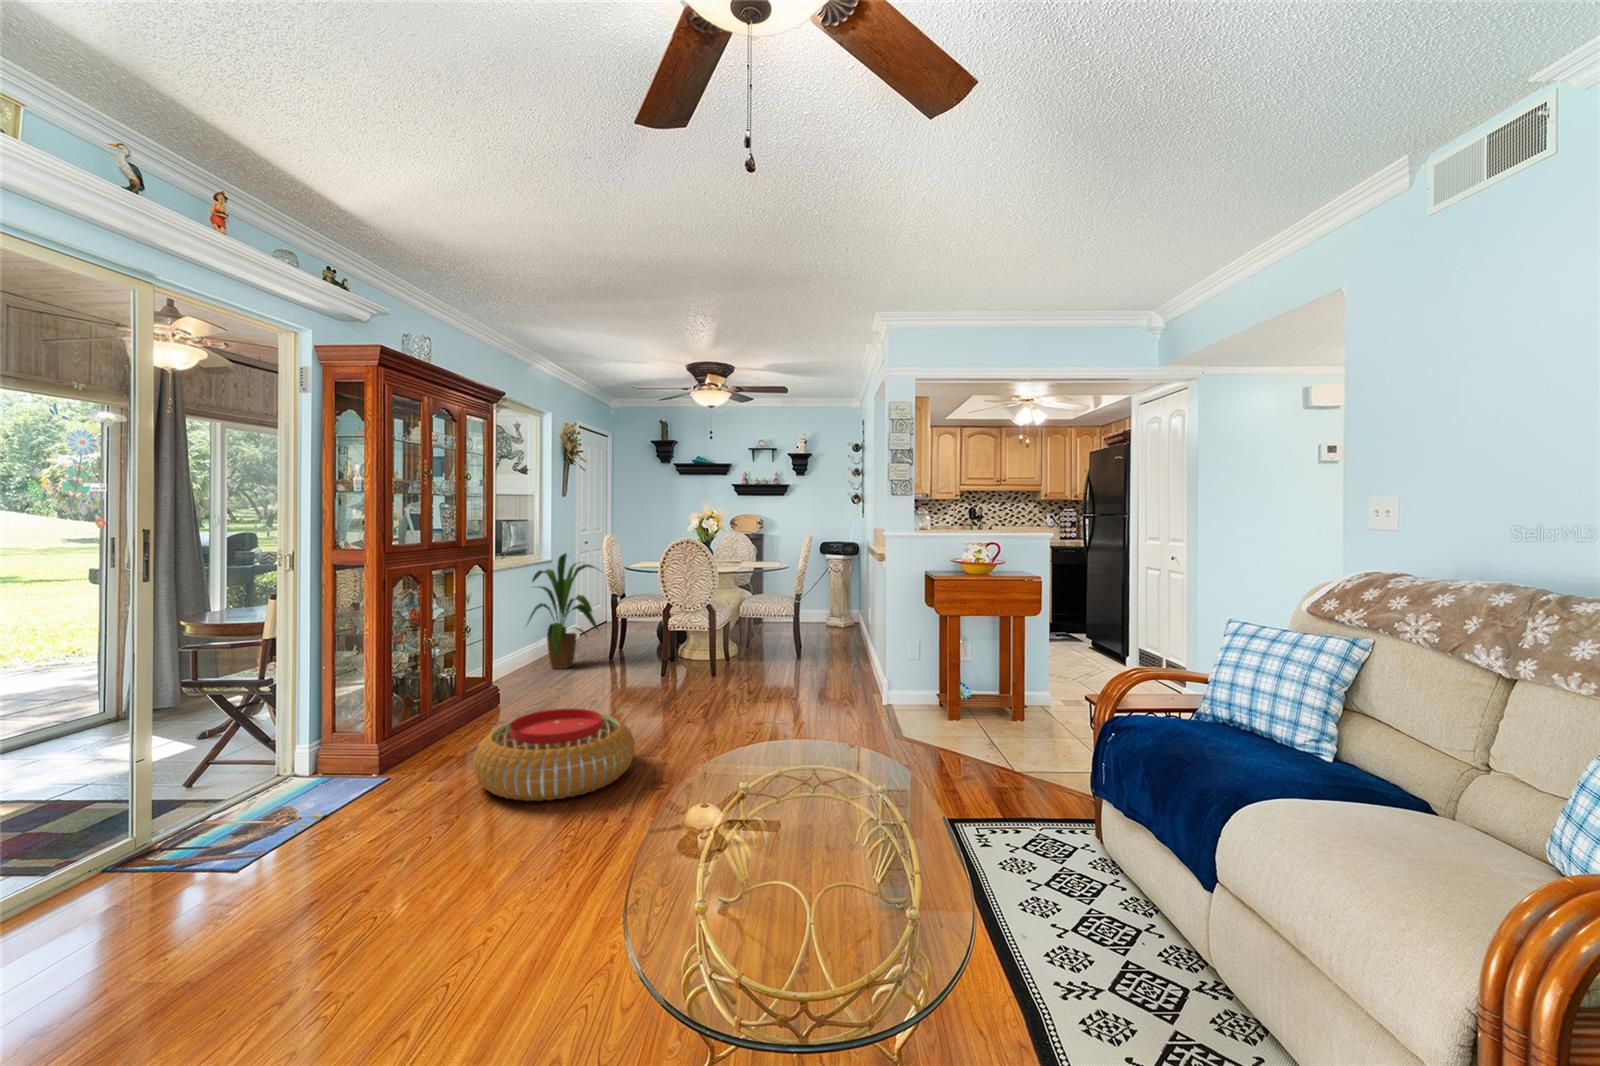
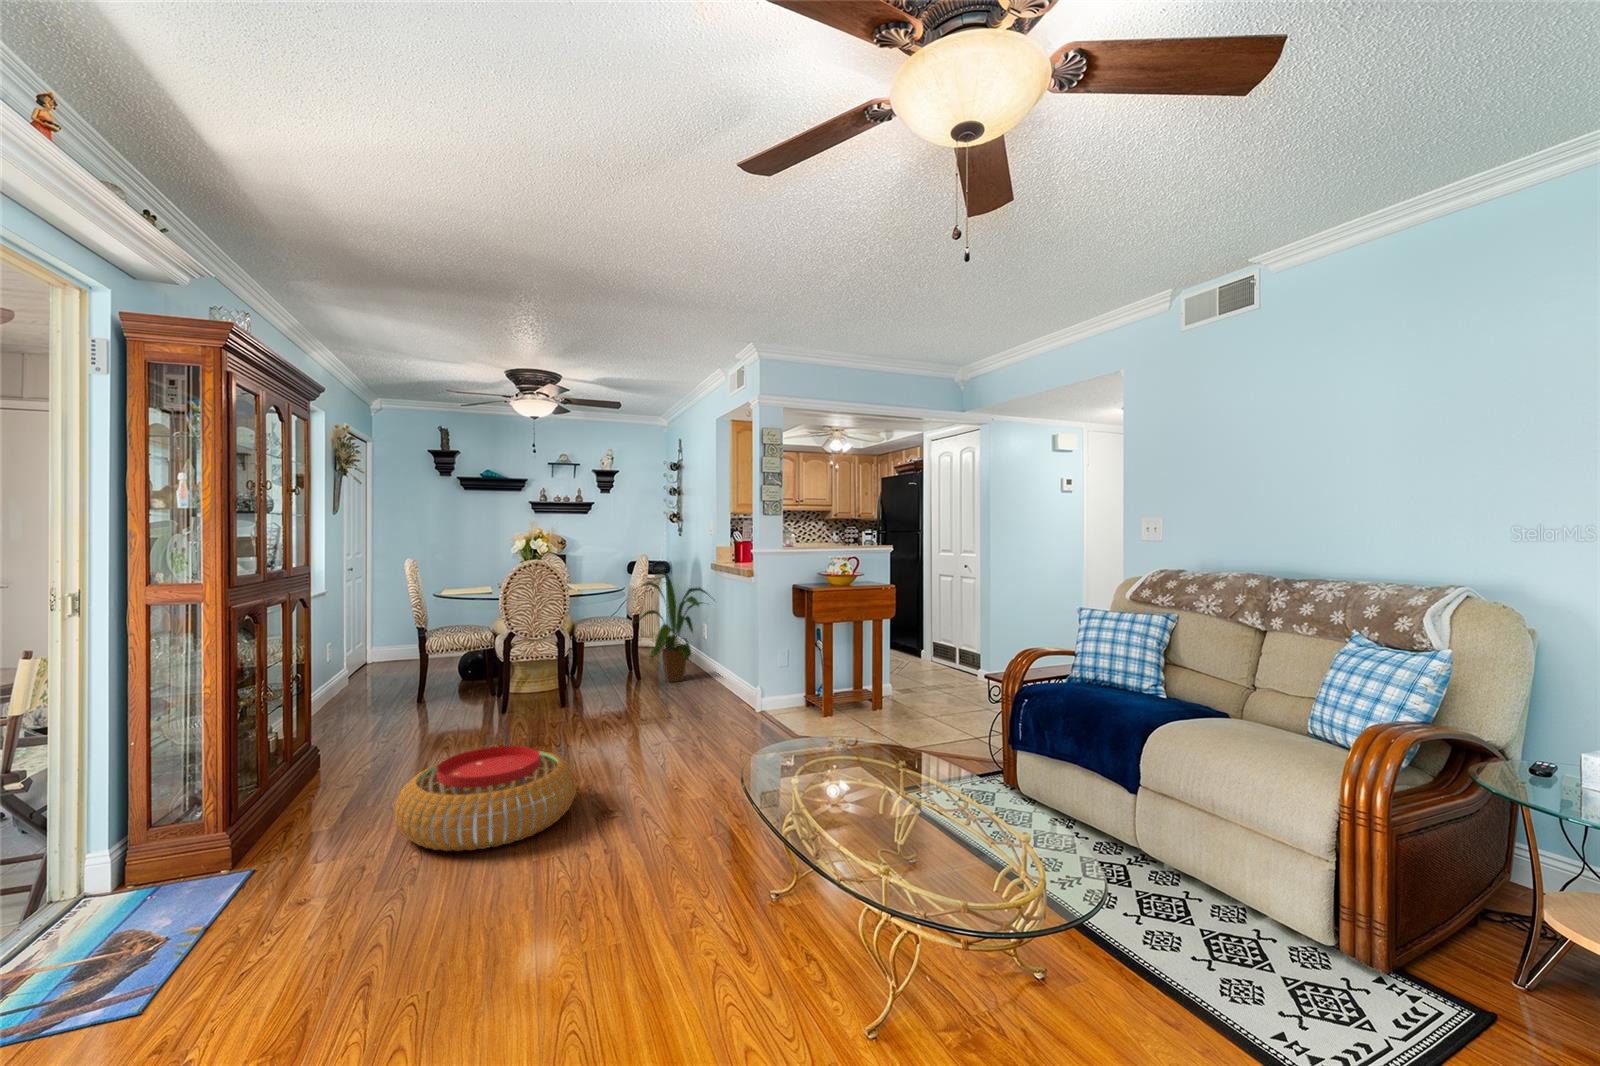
house plant: present [528,554,601,669] -> present [635,571,710,682]

